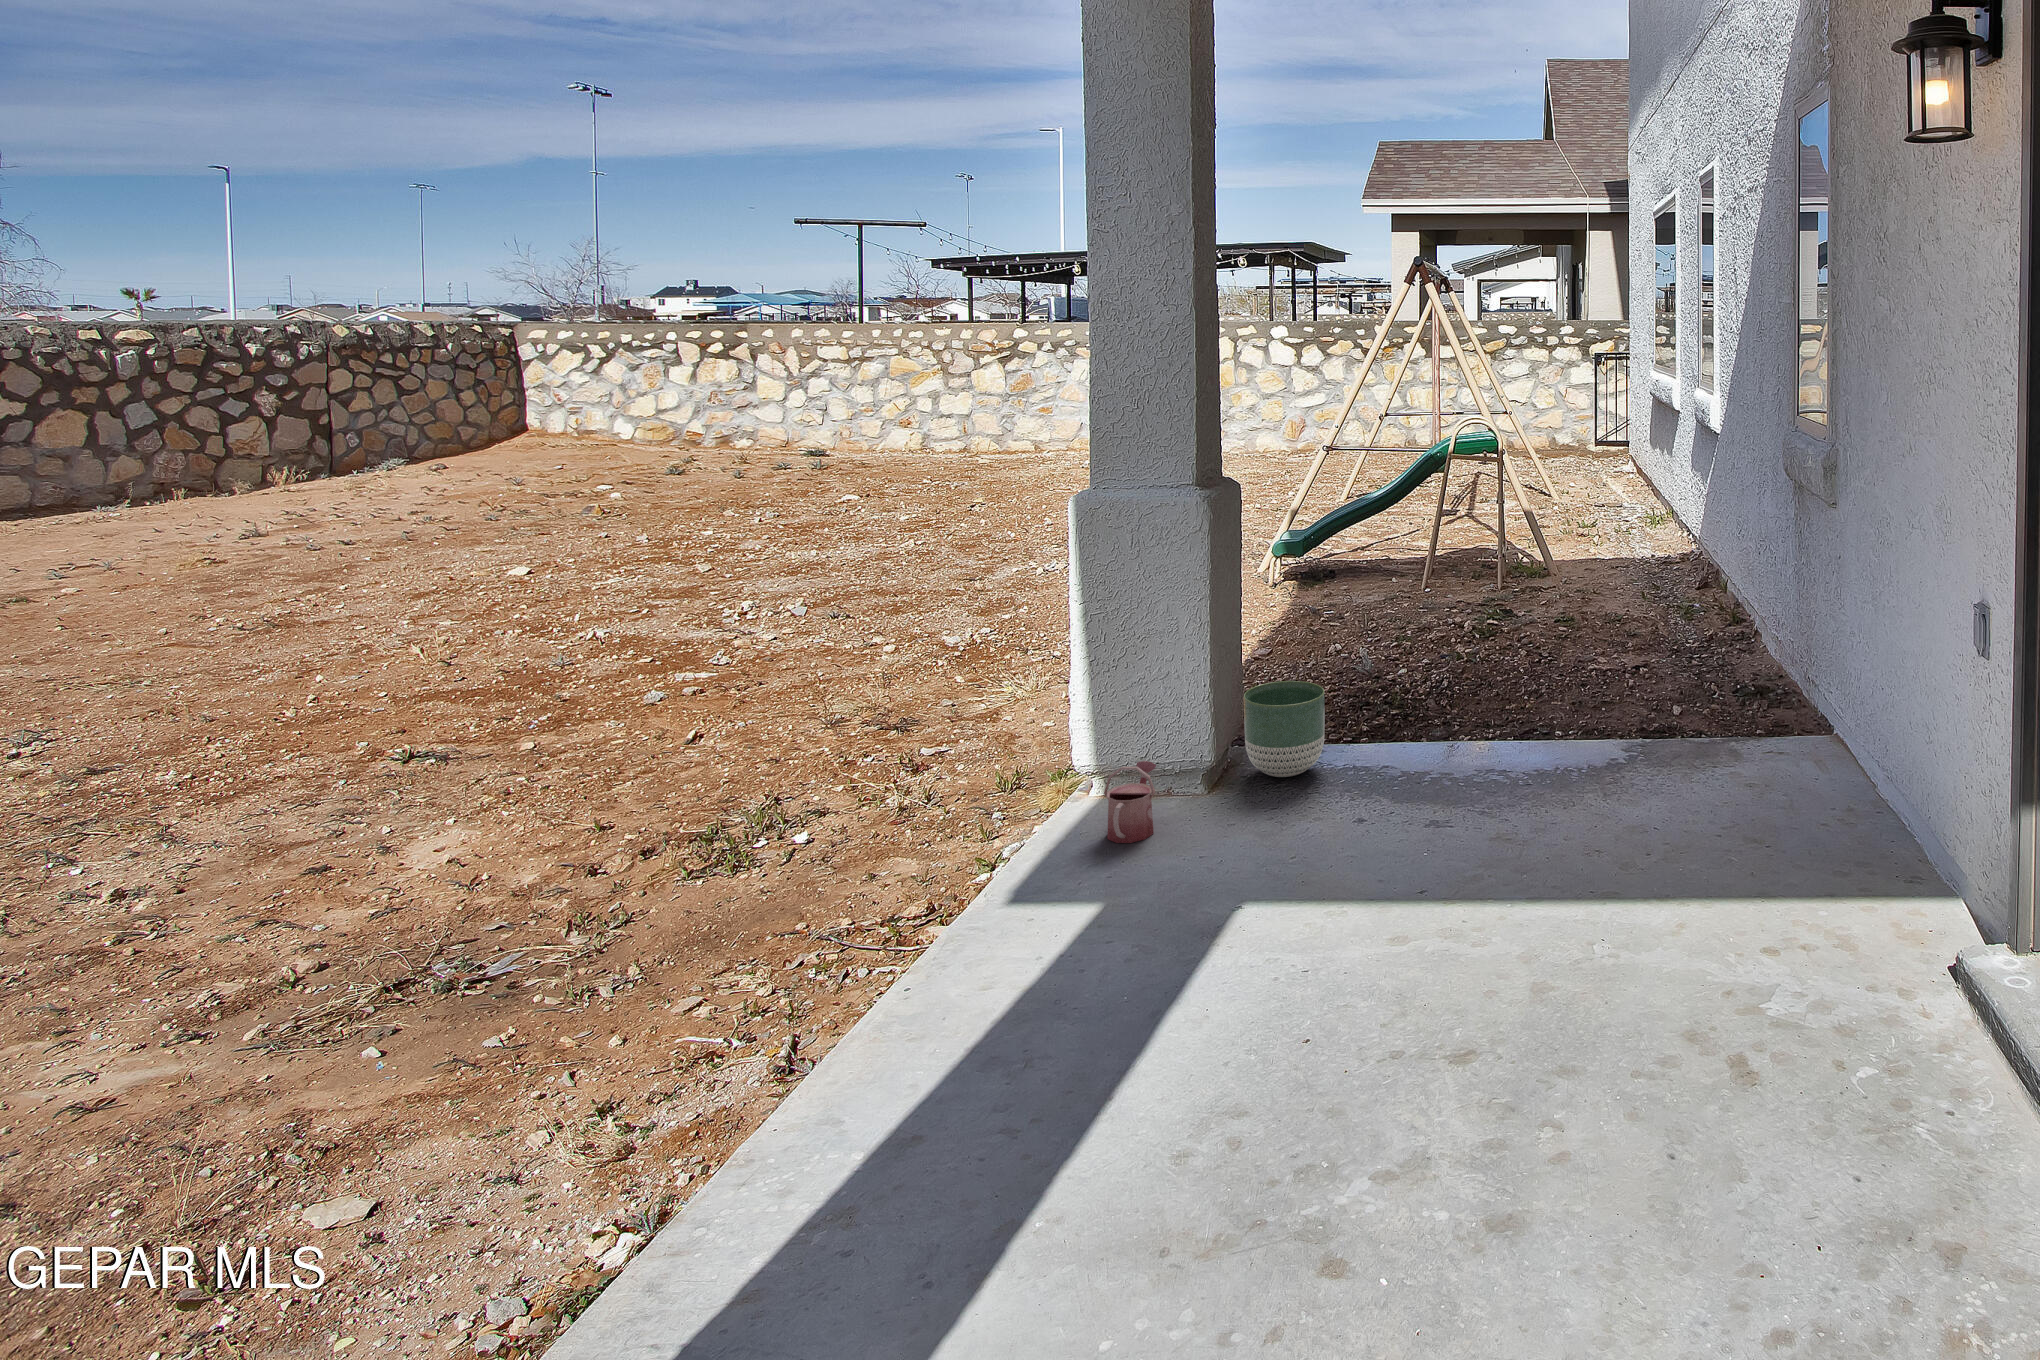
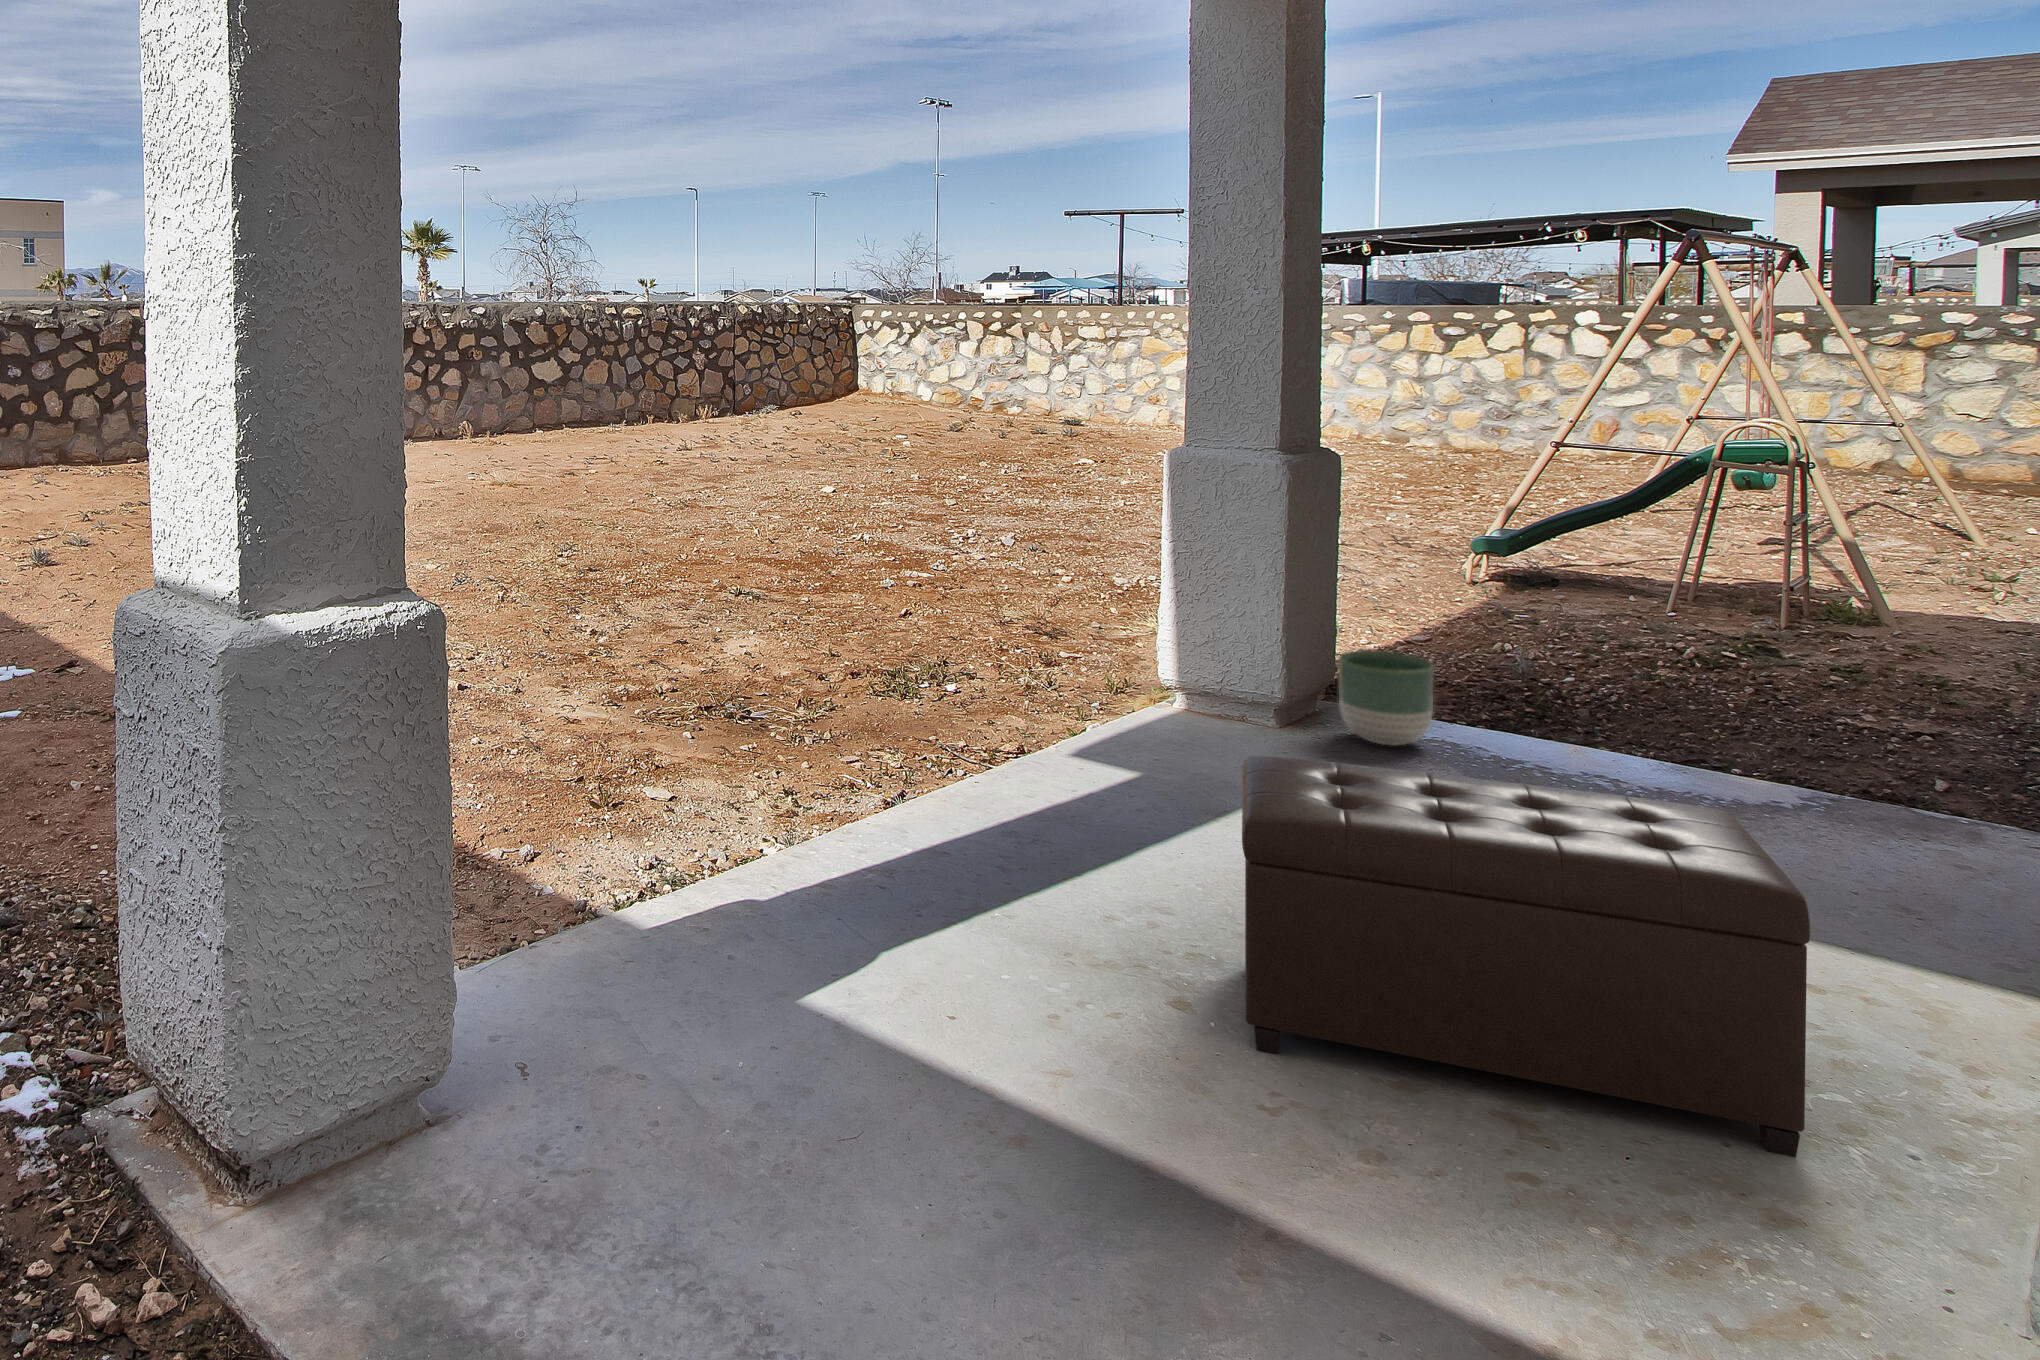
watering can: present [1104,761,1156,843] -> none [1176,684,1233,753]
ottoman: none [1334,818,1841,1281] -> present [1242,756,1810,1157]

